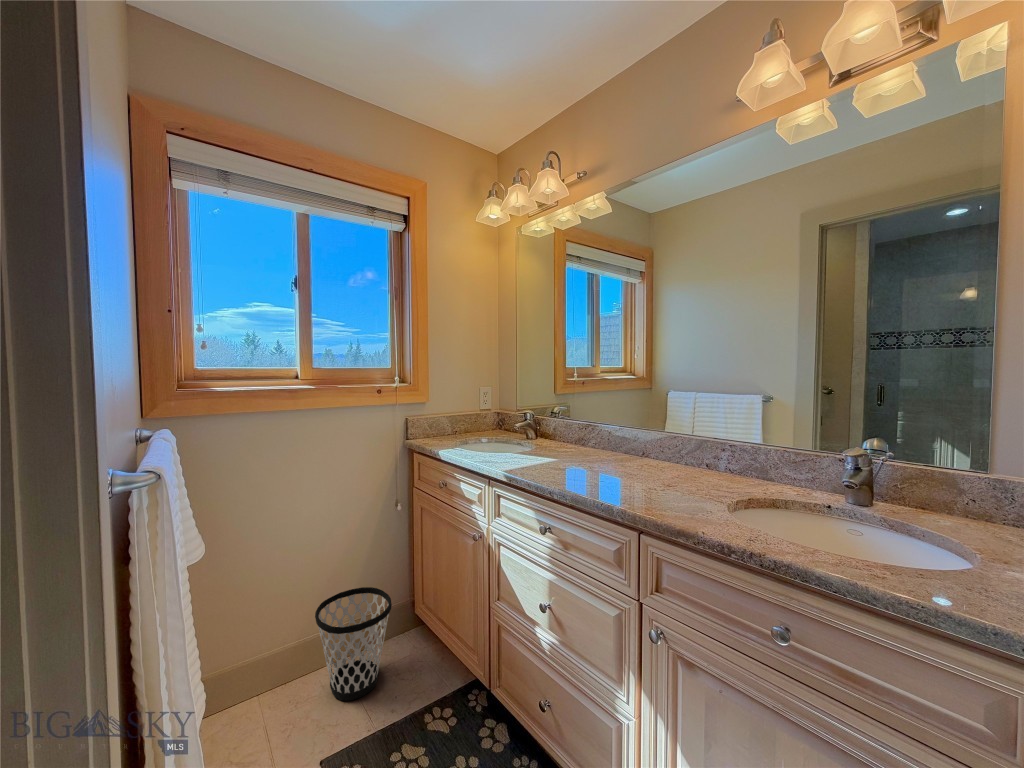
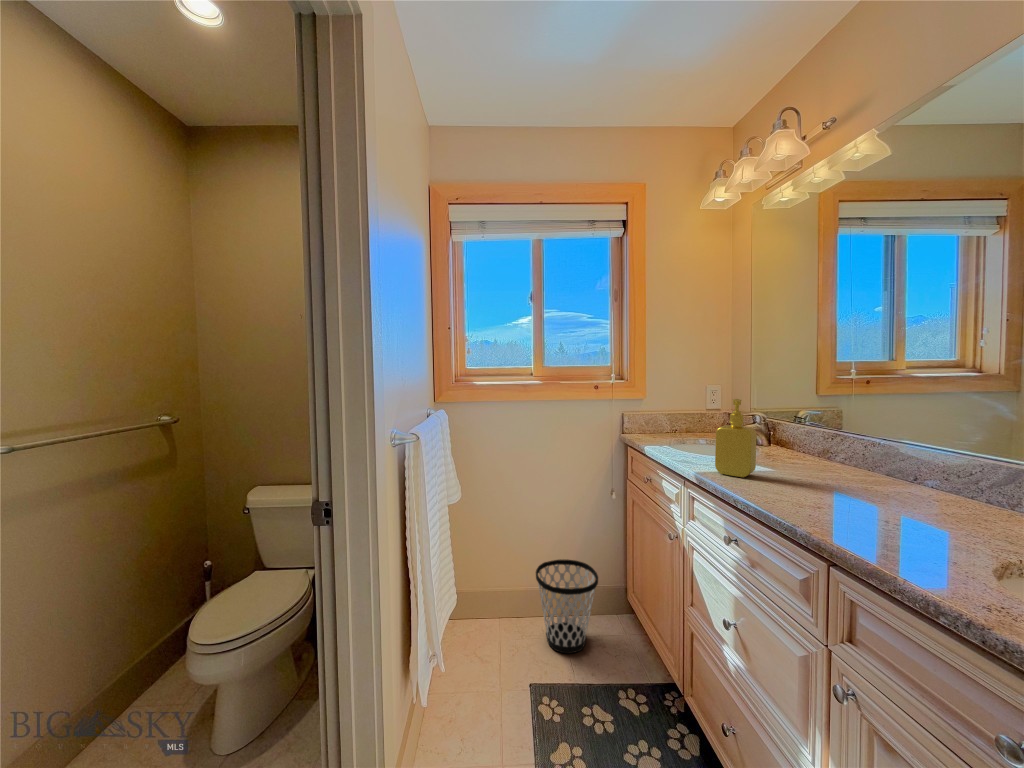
soap dispenser: none [517,399,548,469] -> present [715,399,757,478]

